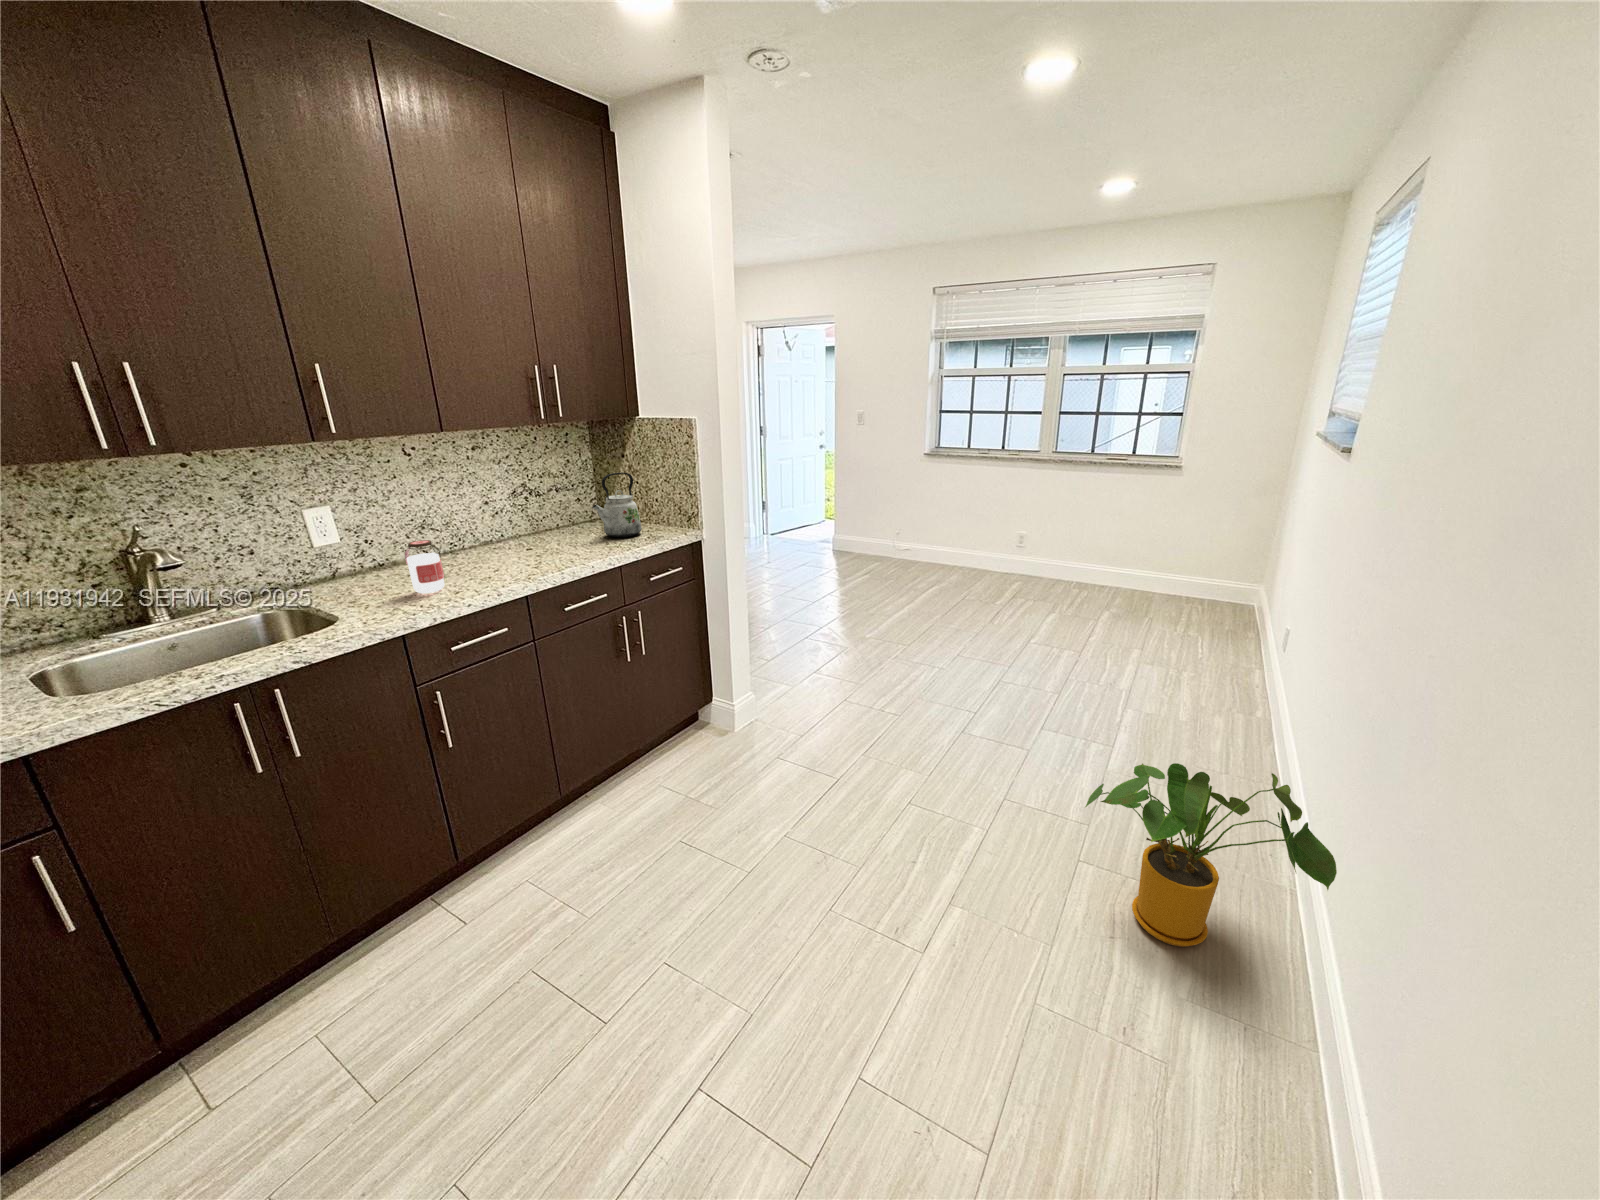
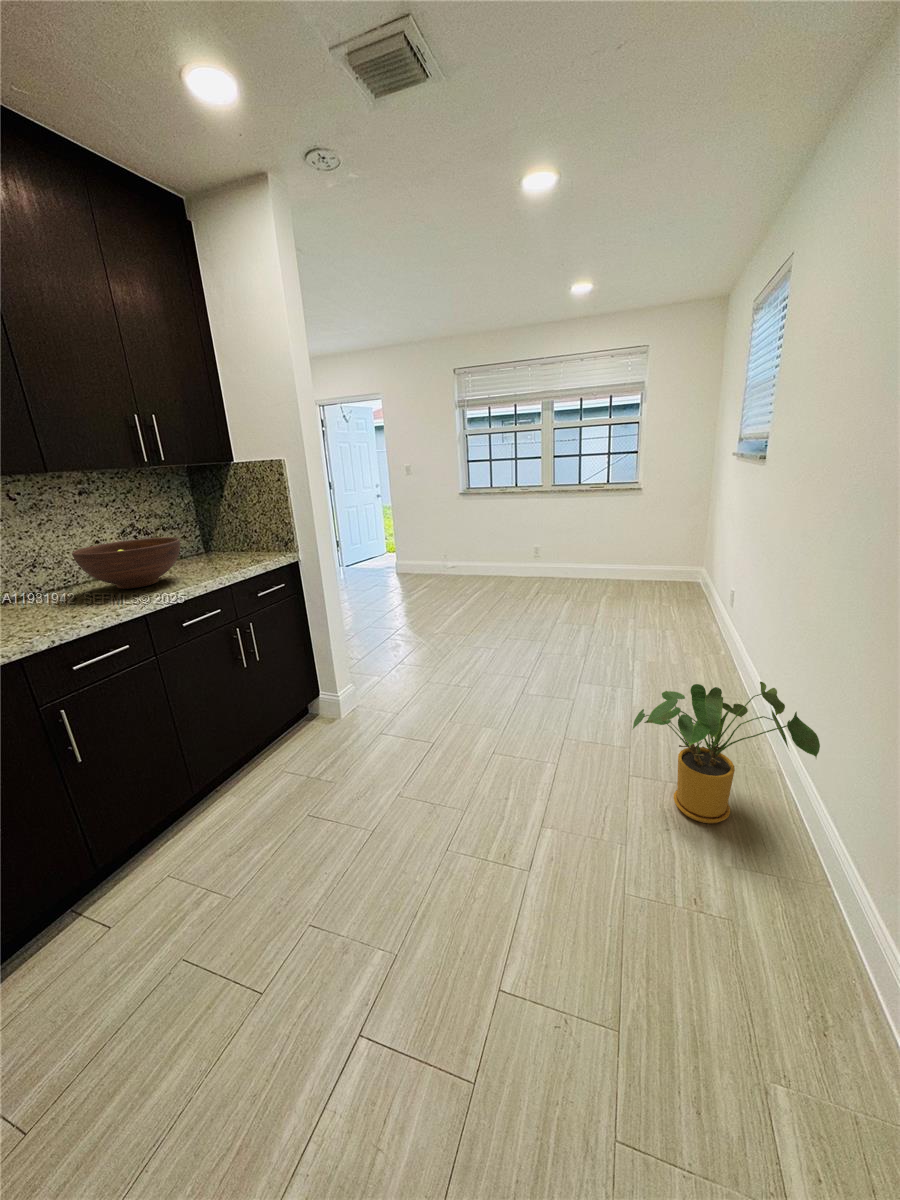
kettle: present [592,472,642,537] -> none [200,508,246,563]
fruit bowl: none [461,504,570,562] -> present [72,537,180,589]
jar: present [405,540,444,593] -> none [14,571,61,622]

